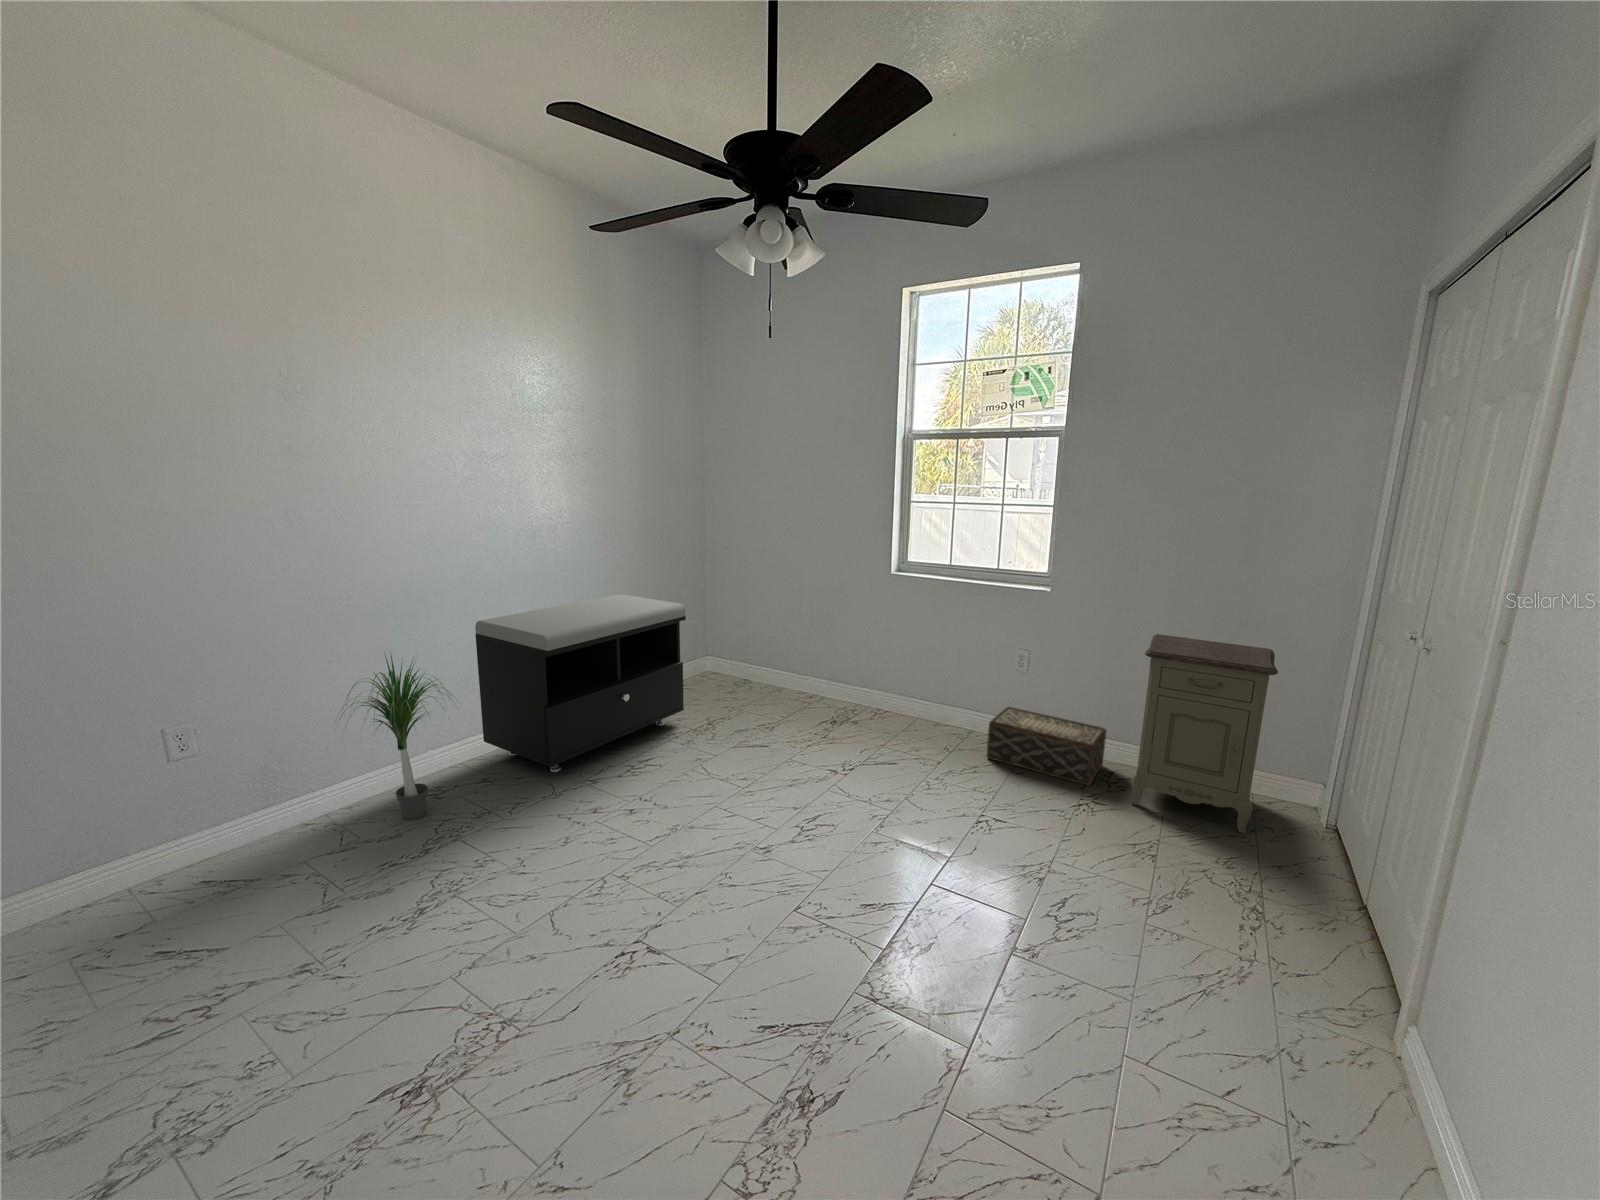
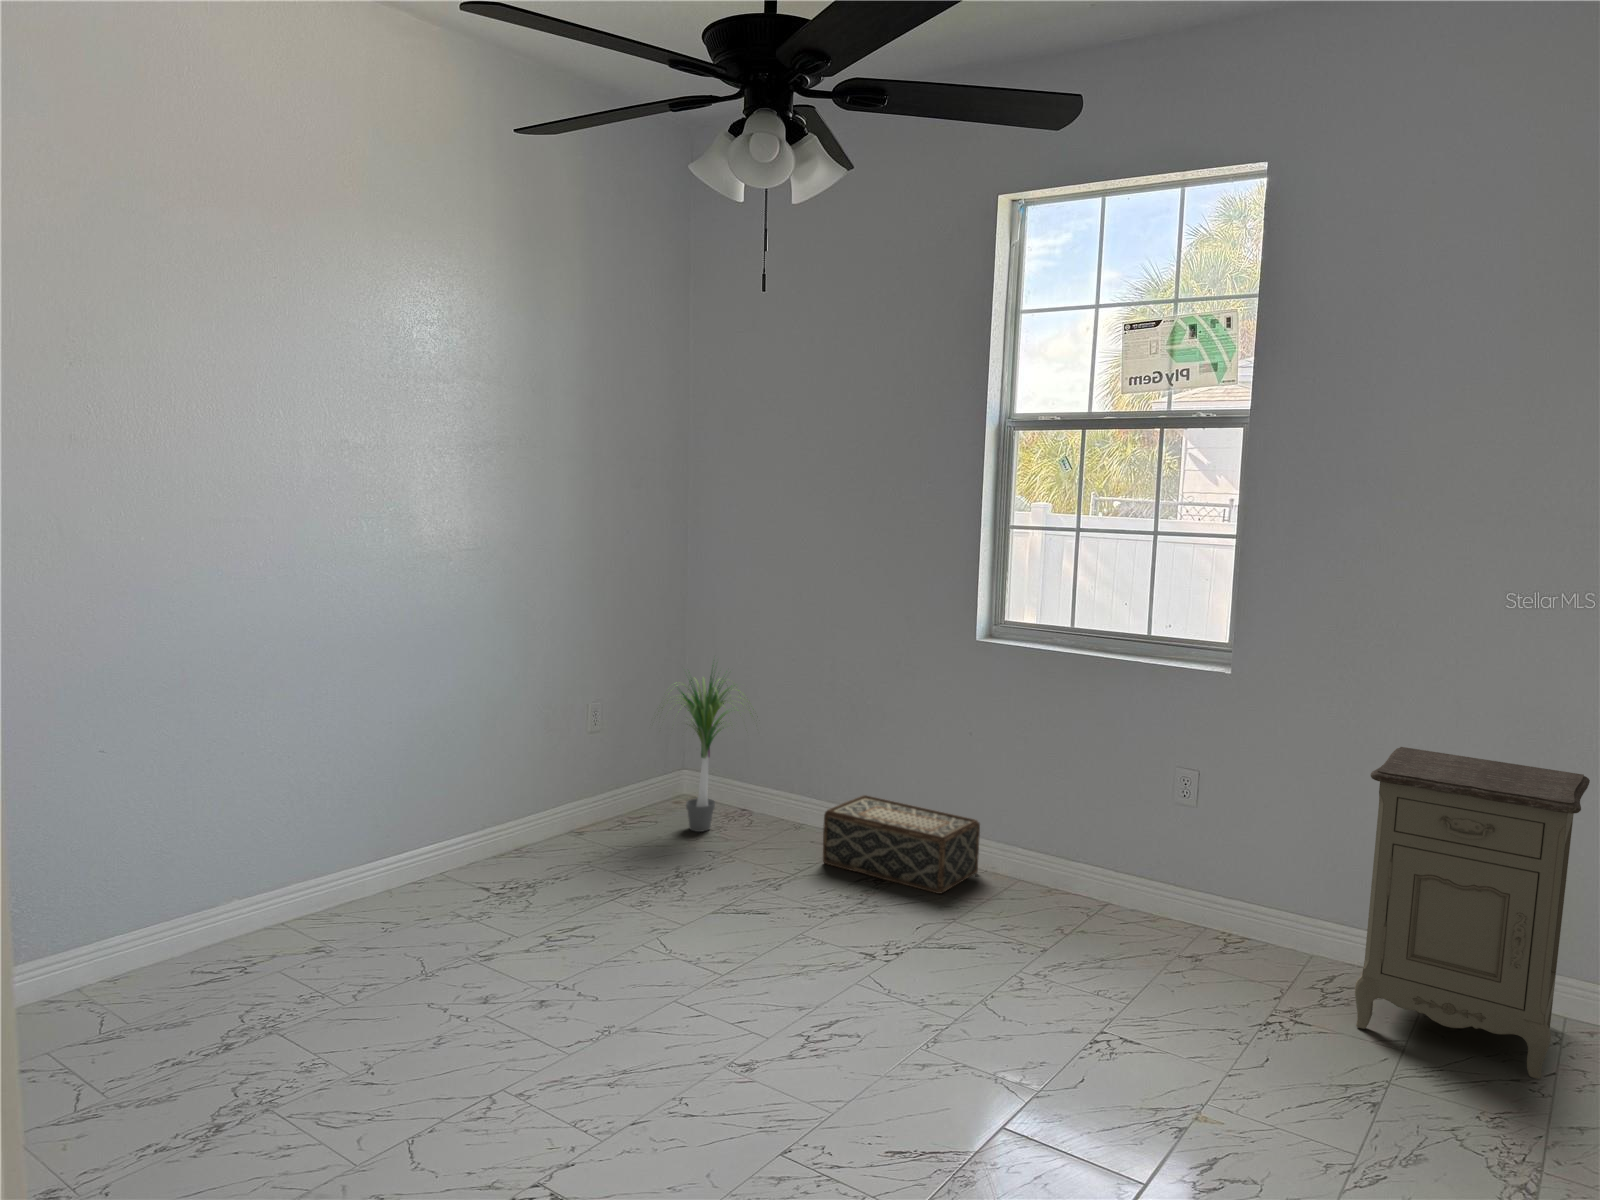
storage bench: present [475,594,686,772] -> none [317,664,643,940]
potted plant: present [341,655,450,819] -> present [662,676,754,832]
woven basket: present [987,707,1107,785] -> present [823,795,980,894]

